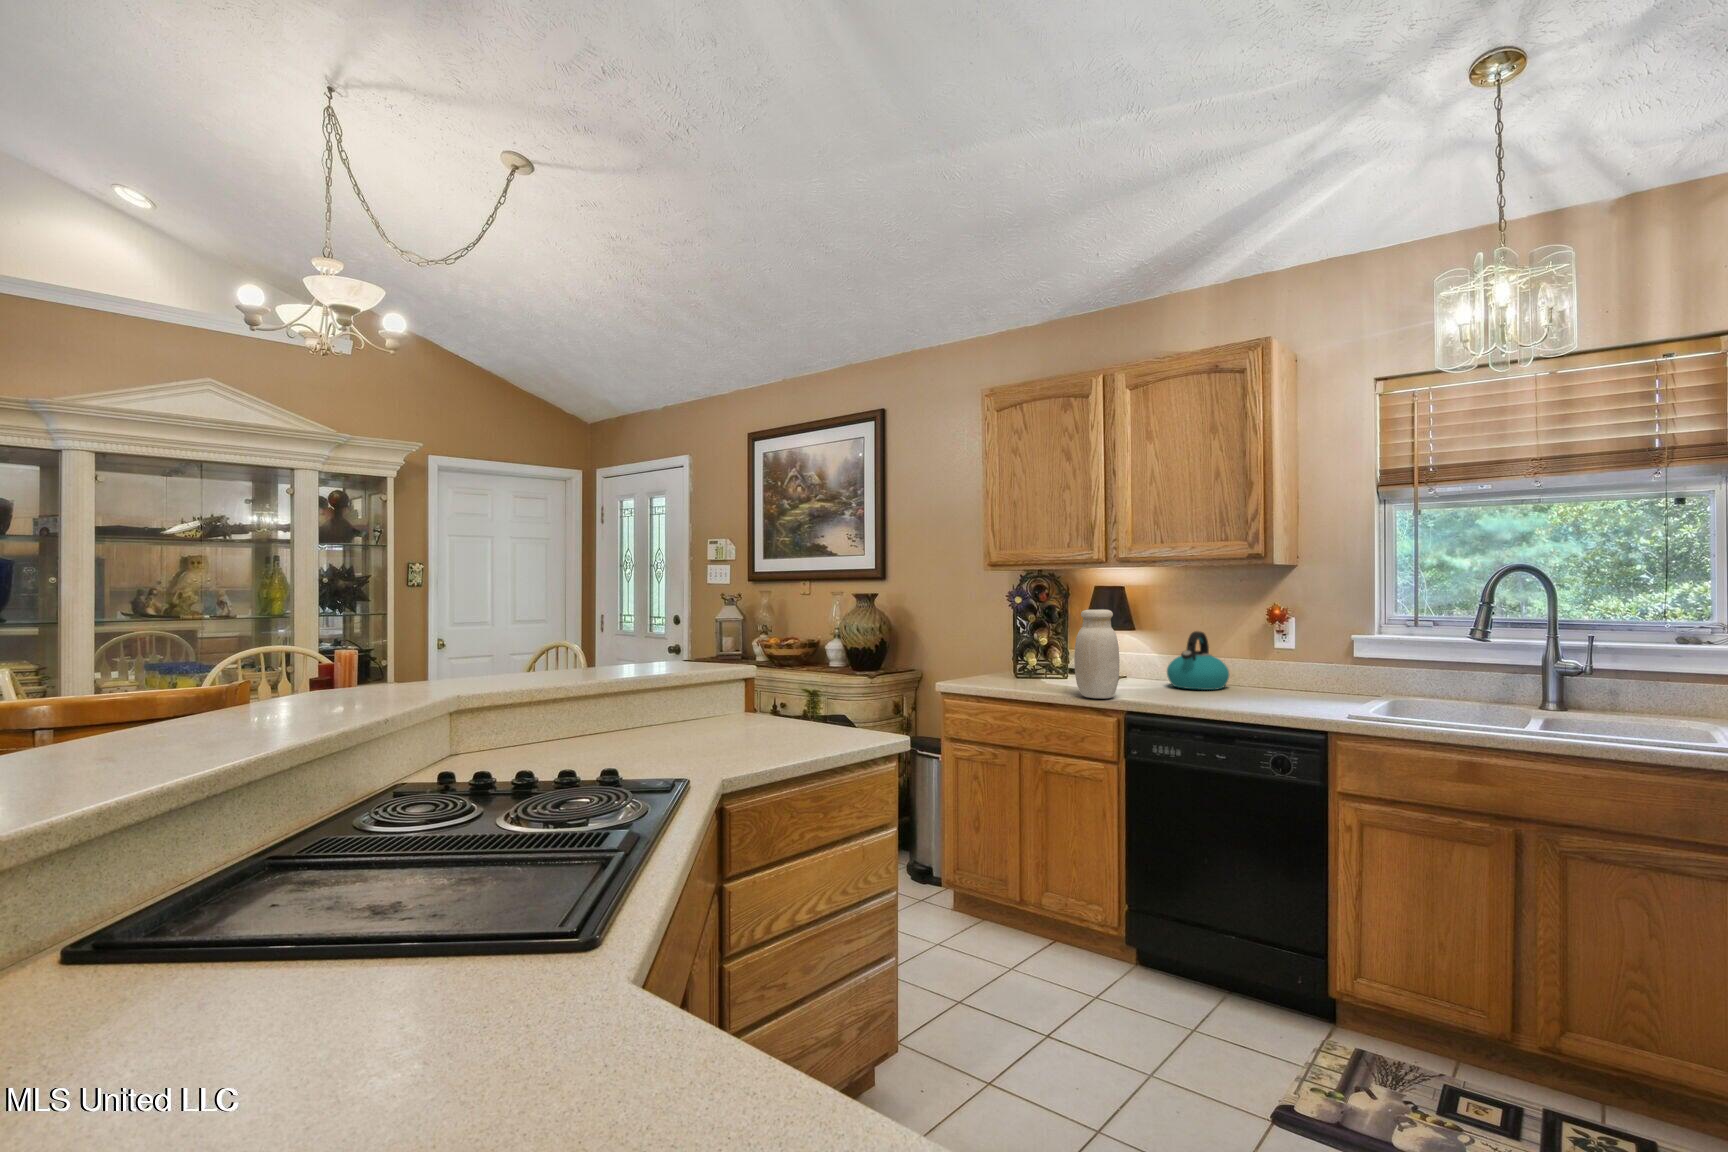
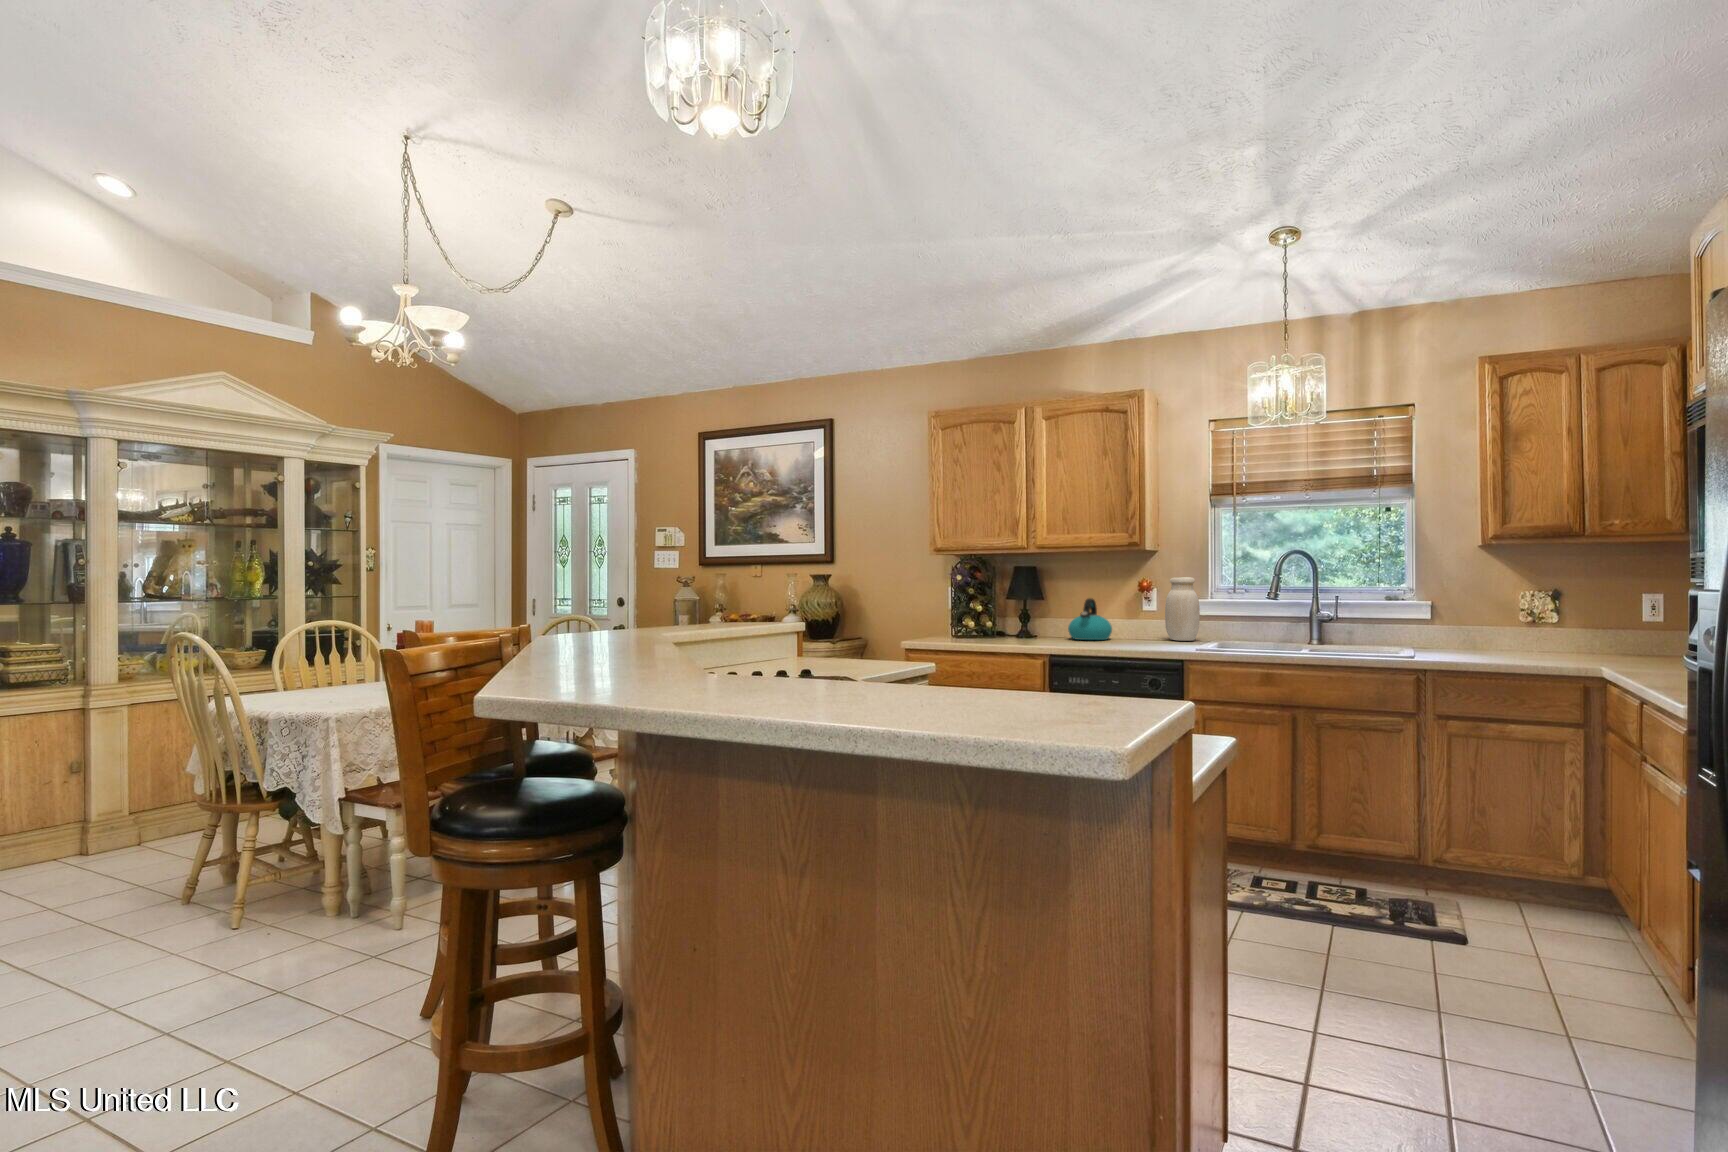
jar: present [1074,609,1119,699] -> present [1165,577,1200,641]

